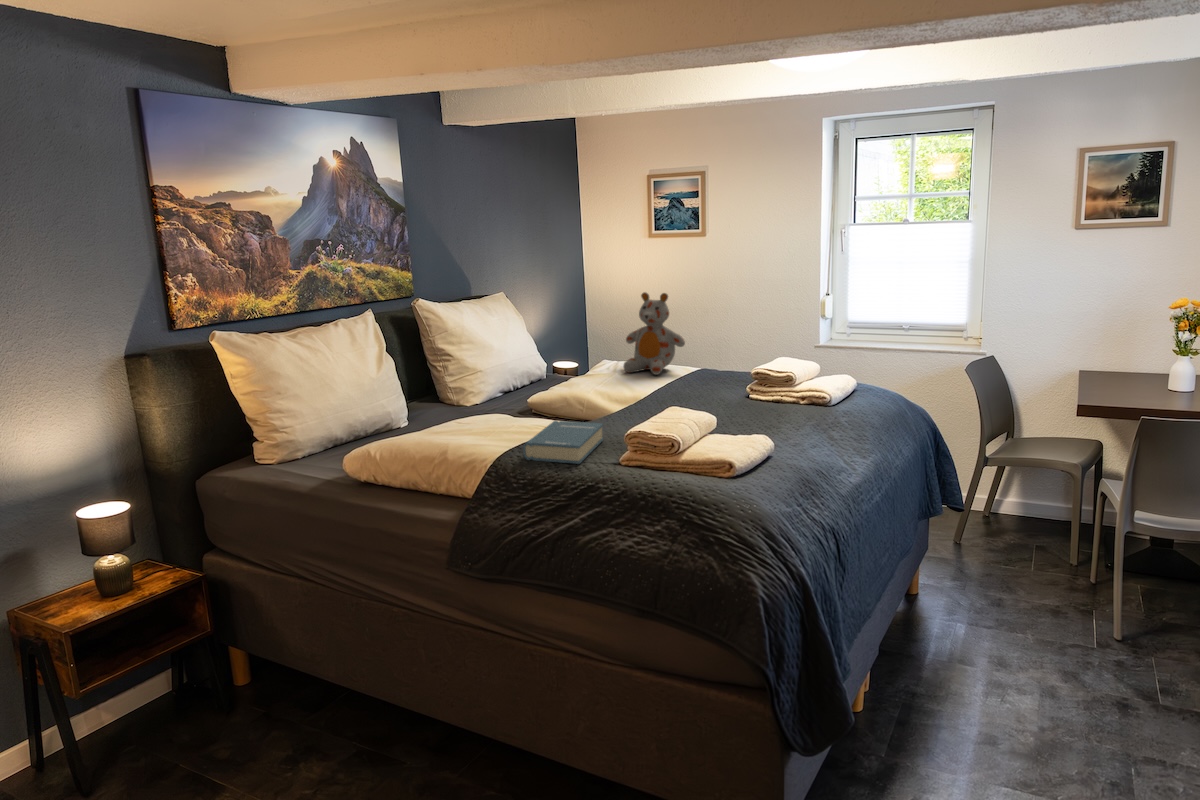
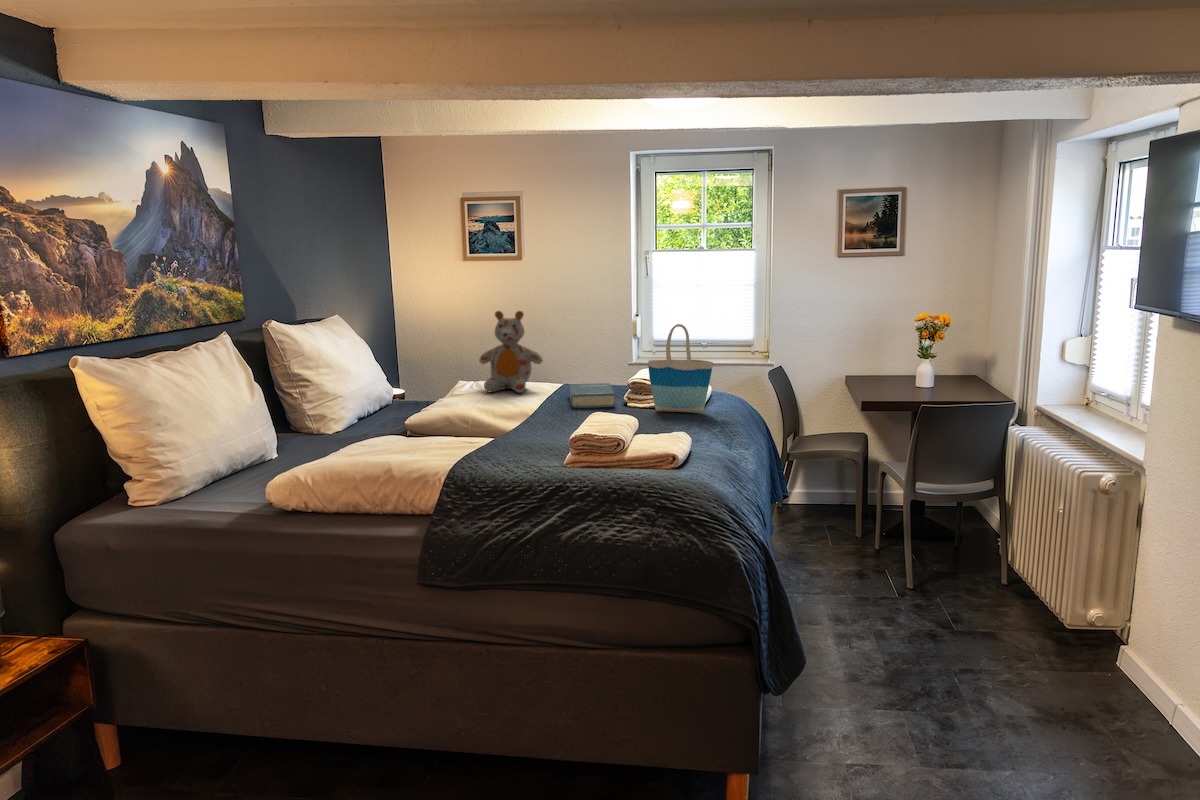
tote bag: none [770,316,838,411] -> present [648,324,713,412]
hardback book: present [523,421,604,464] -> present [569,383,615,408]

